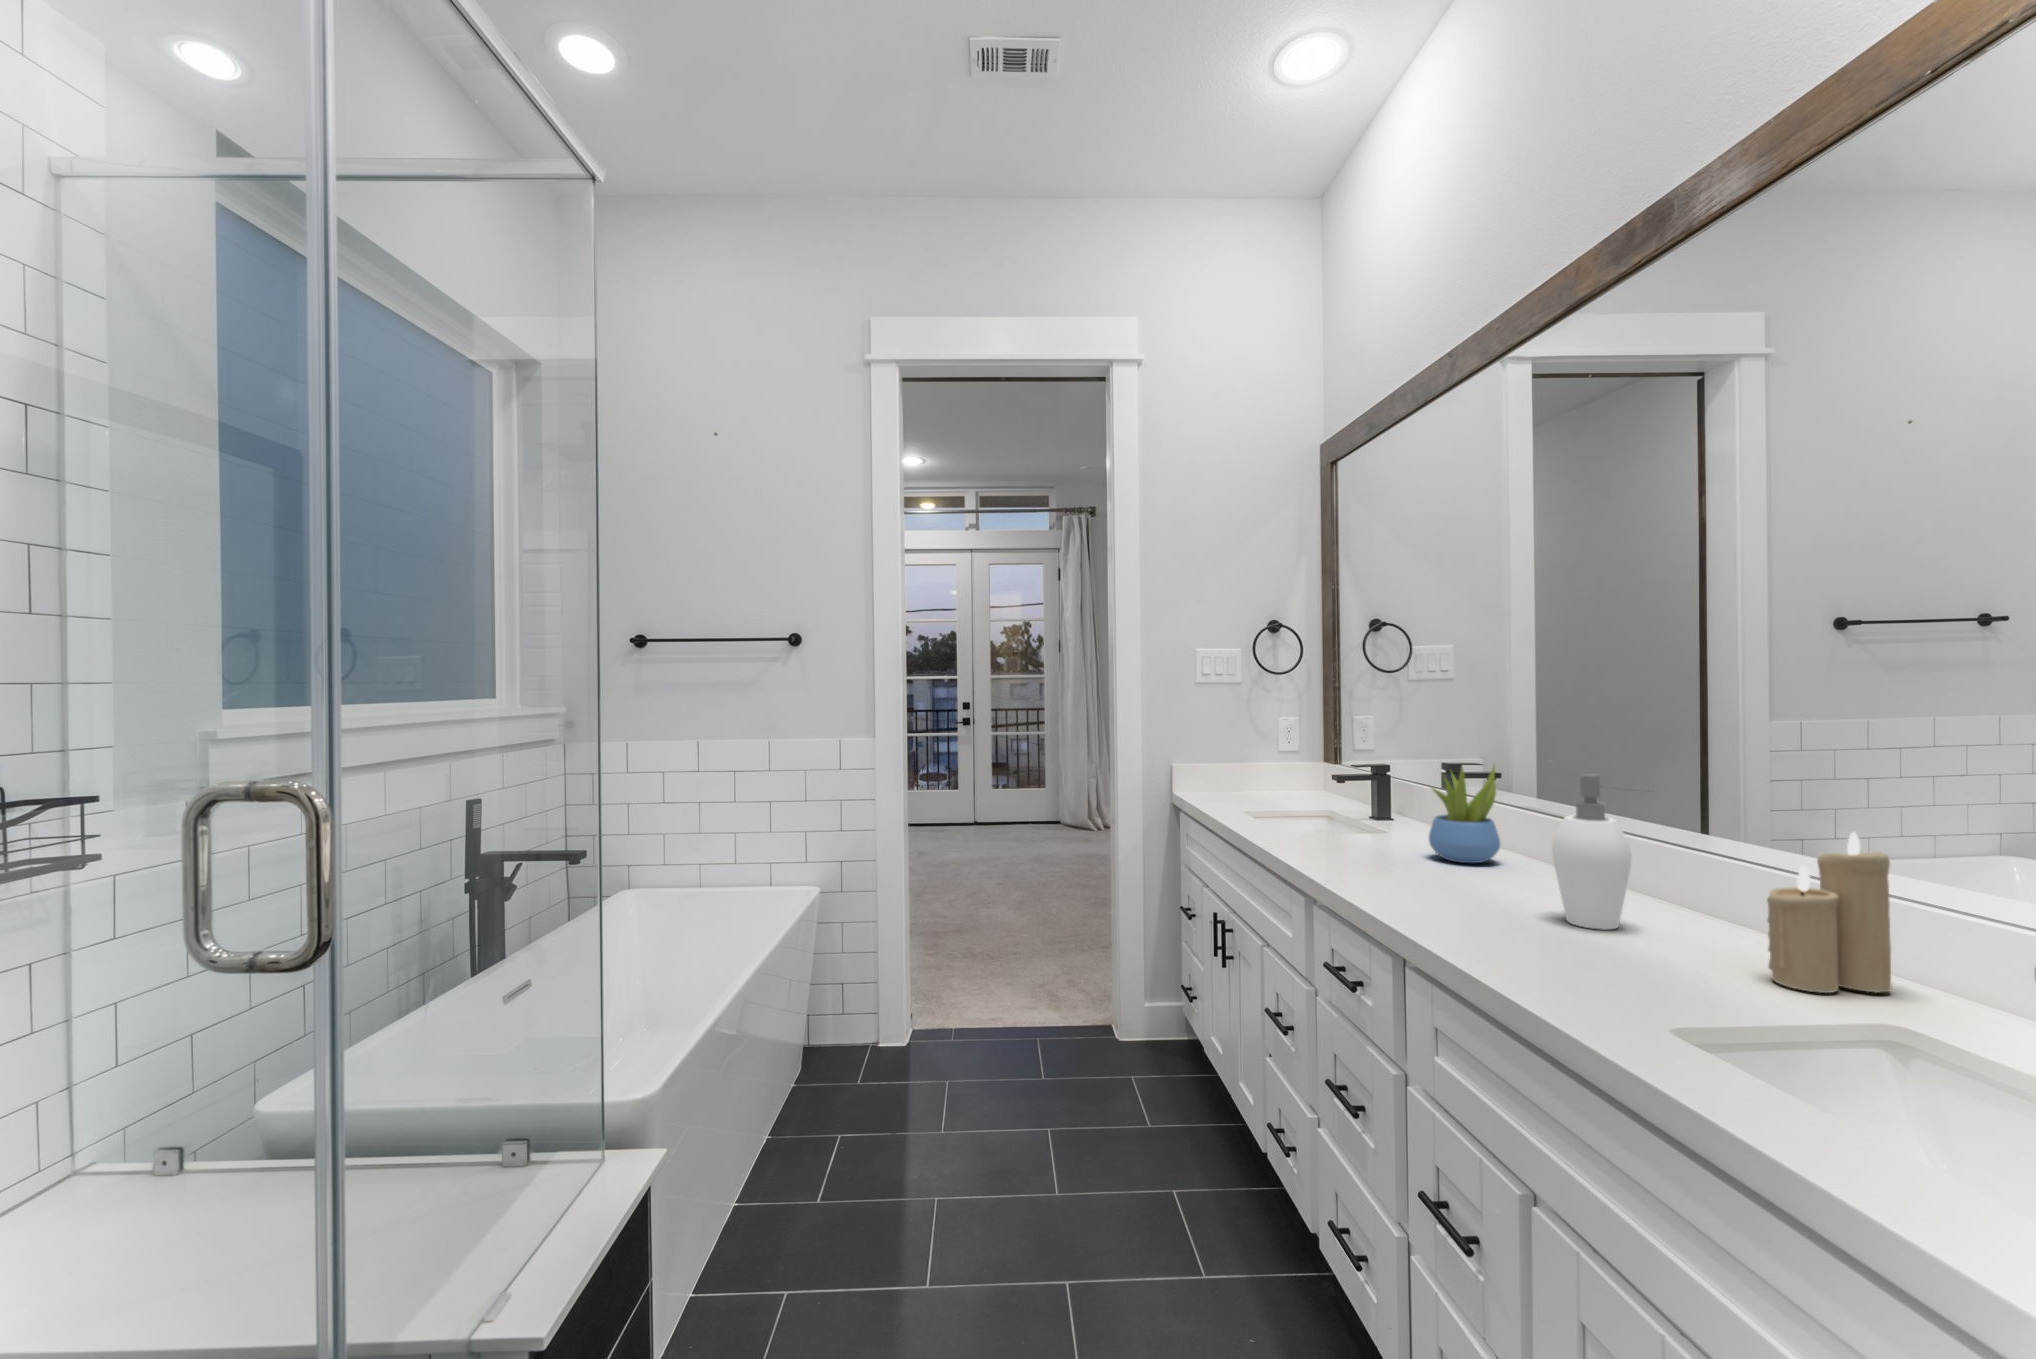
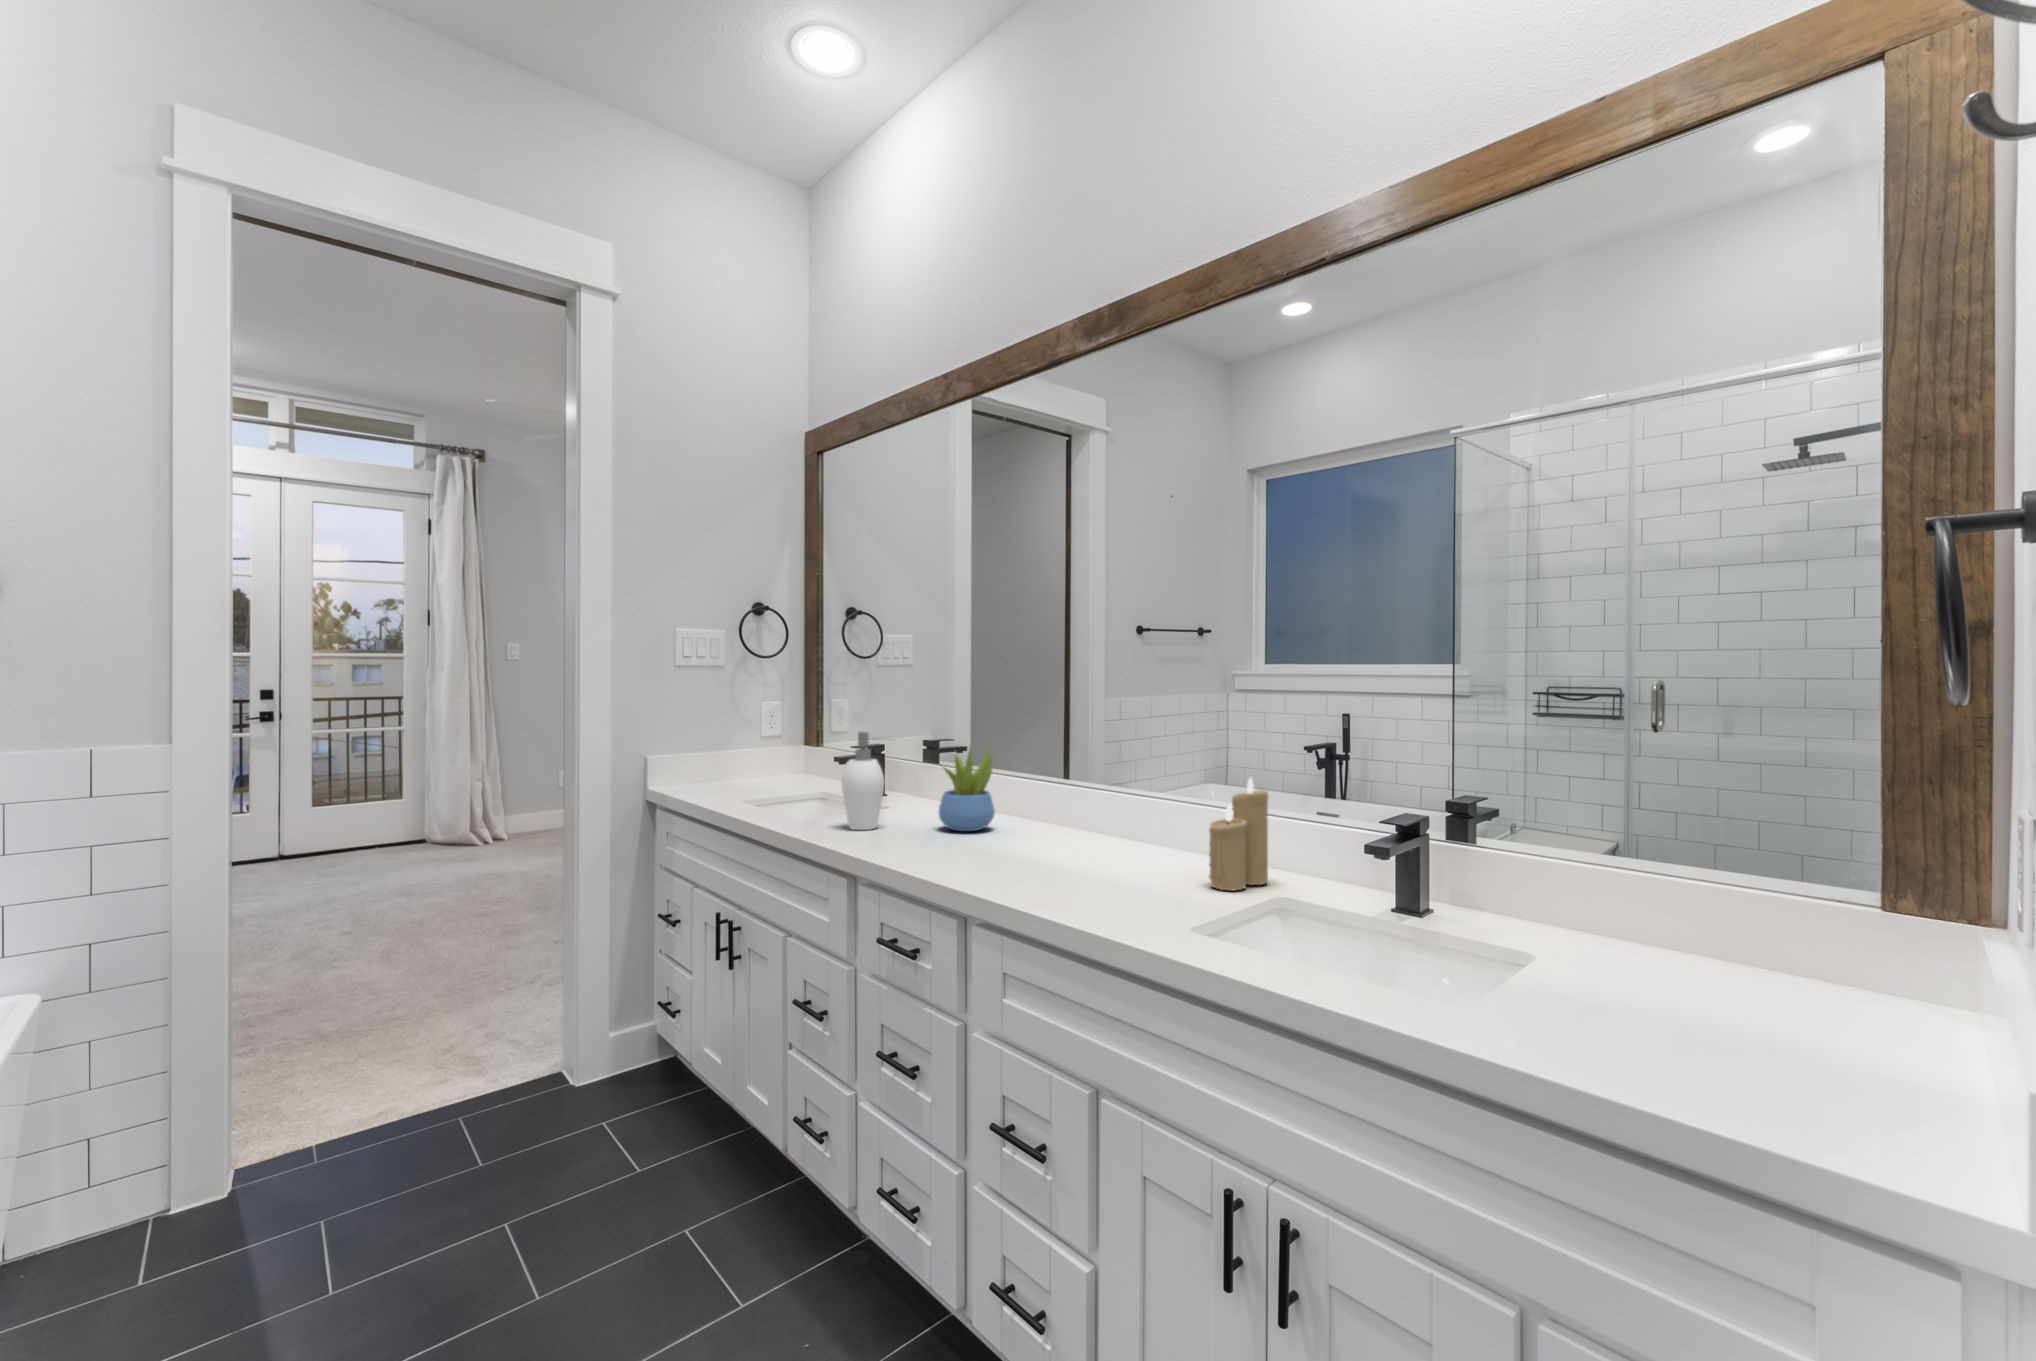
soap dispenser: present [1552,774,1652,930] -> present [842,731,884,830]

